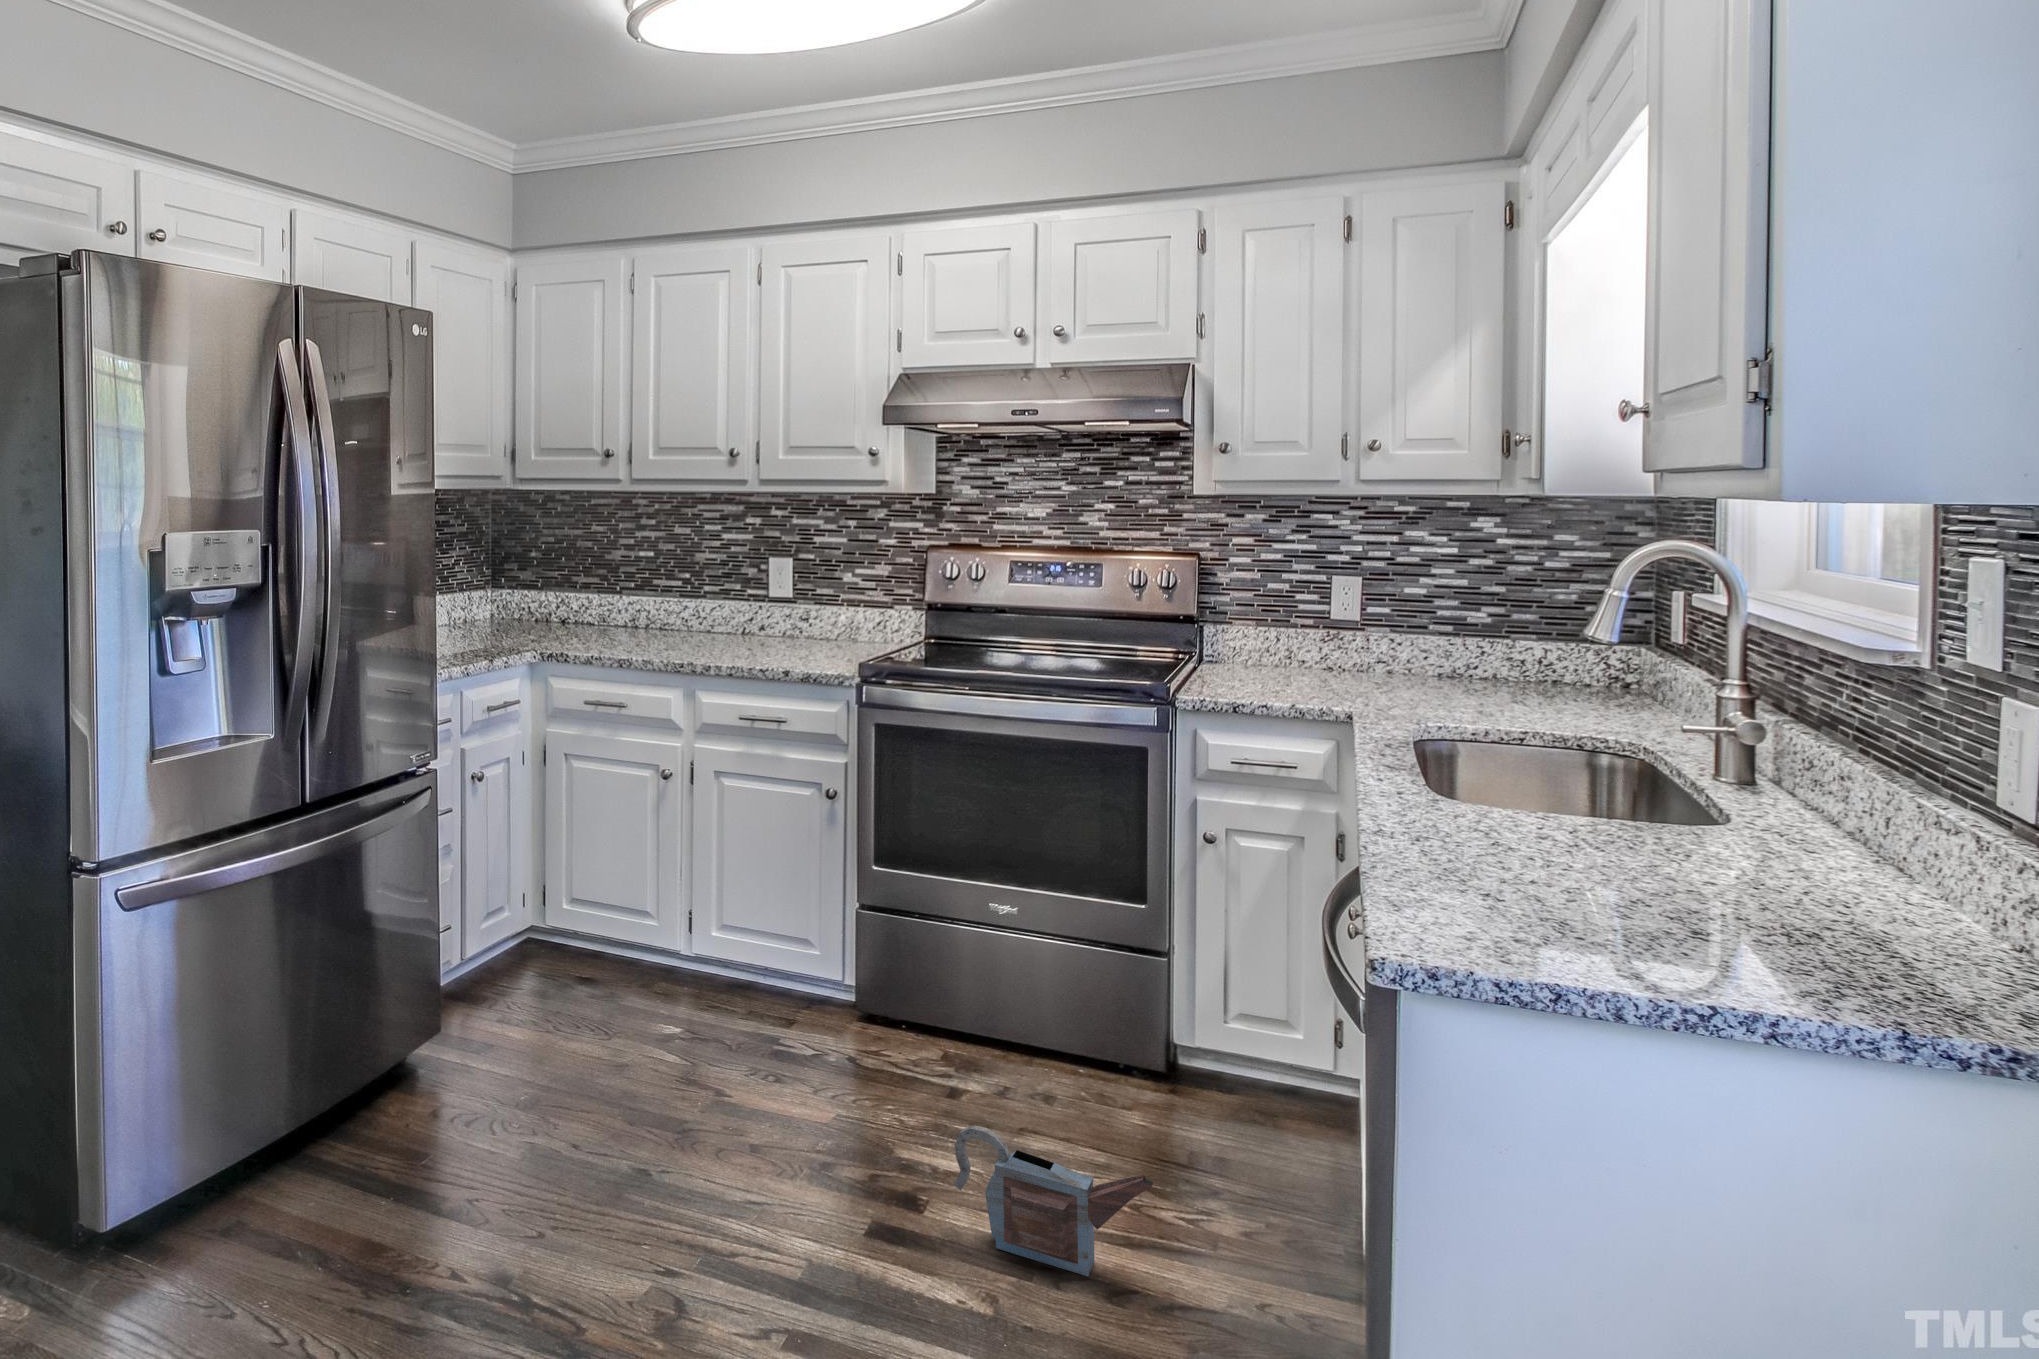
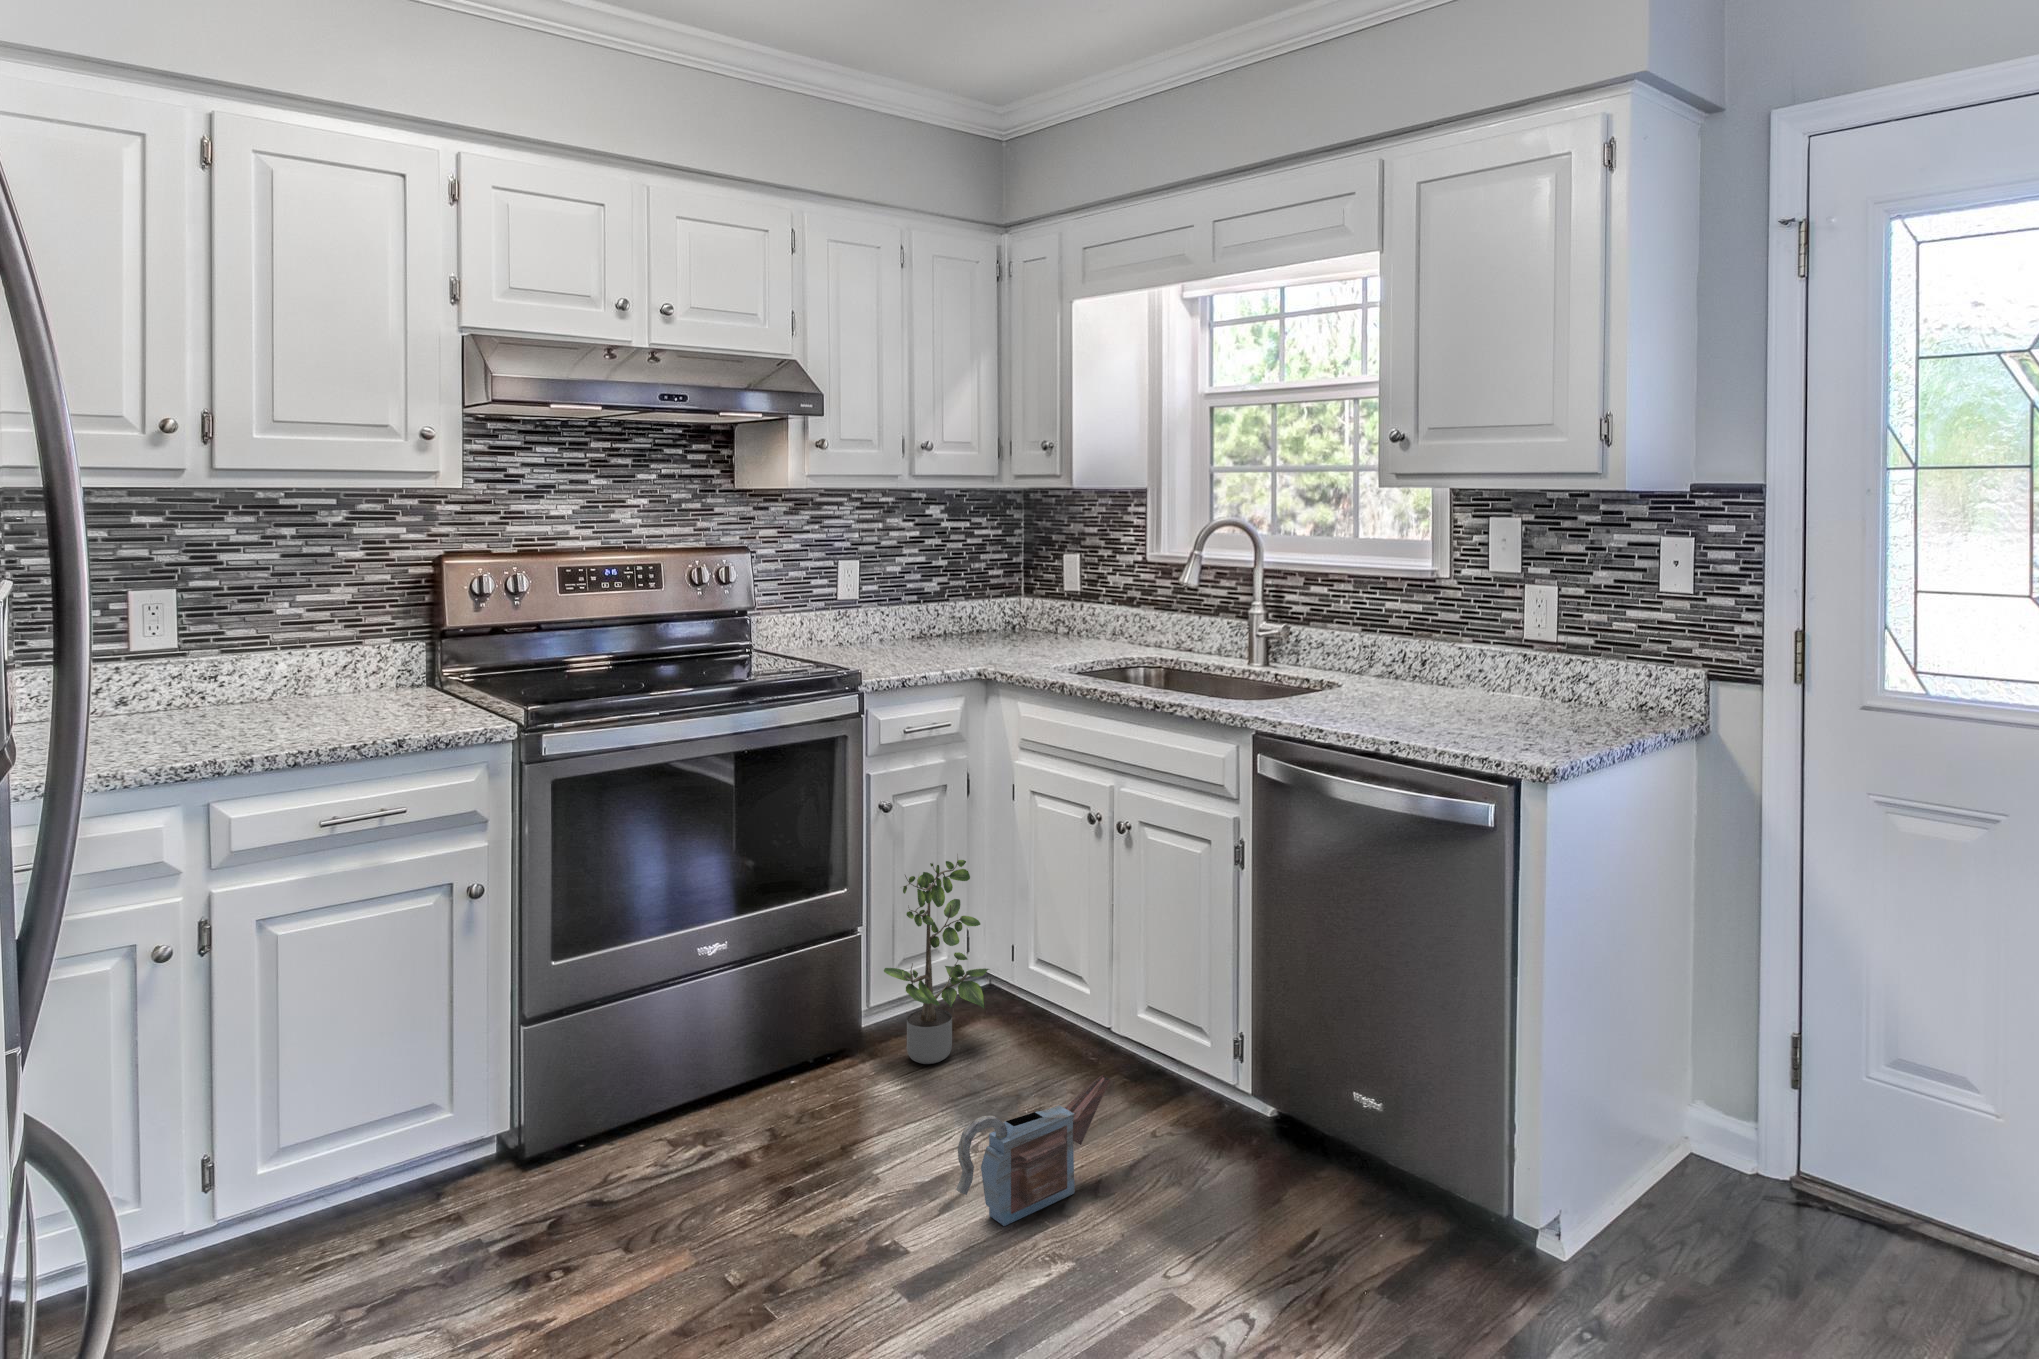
potted plant: none [1158,905,1295,1121] -> present [884,859,989,1064]

